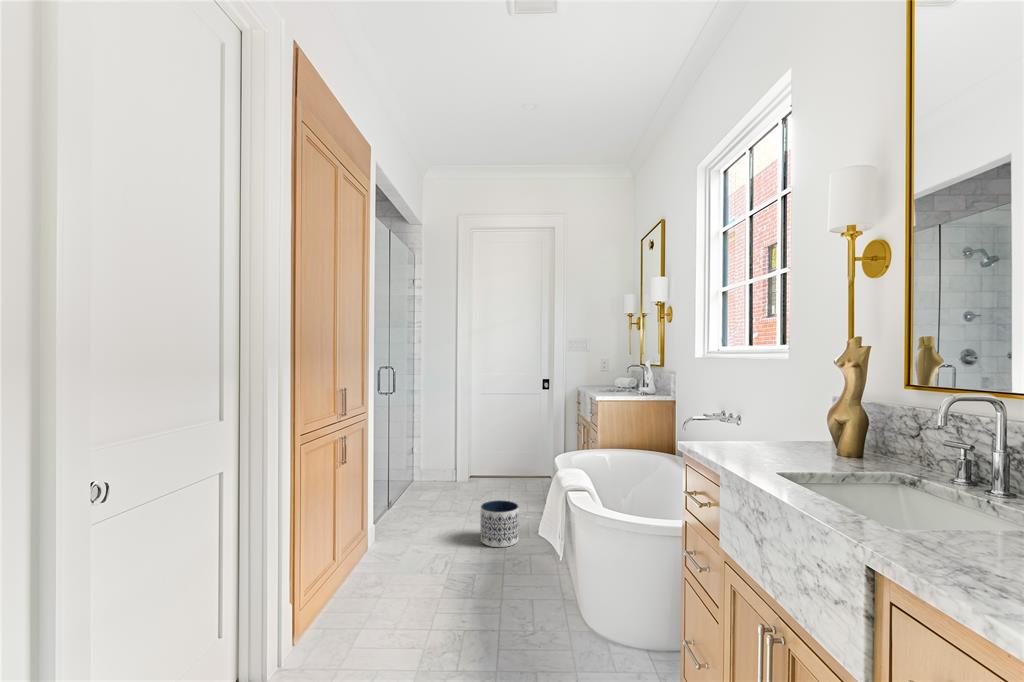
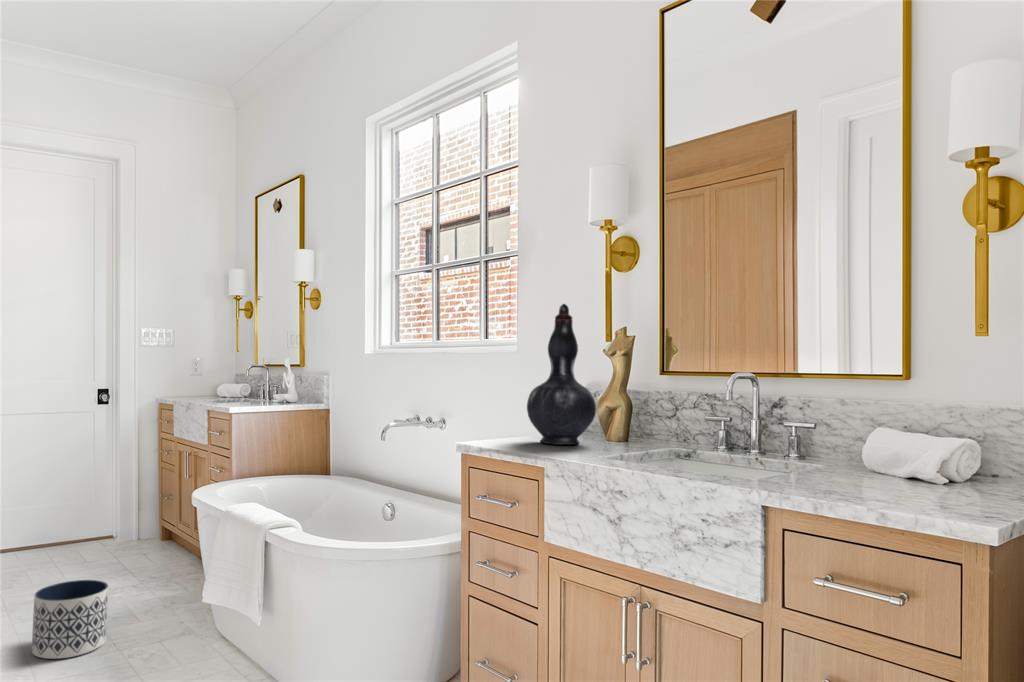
decorative vase: none [727,319,802,456] -> present [527,304,596,445]

